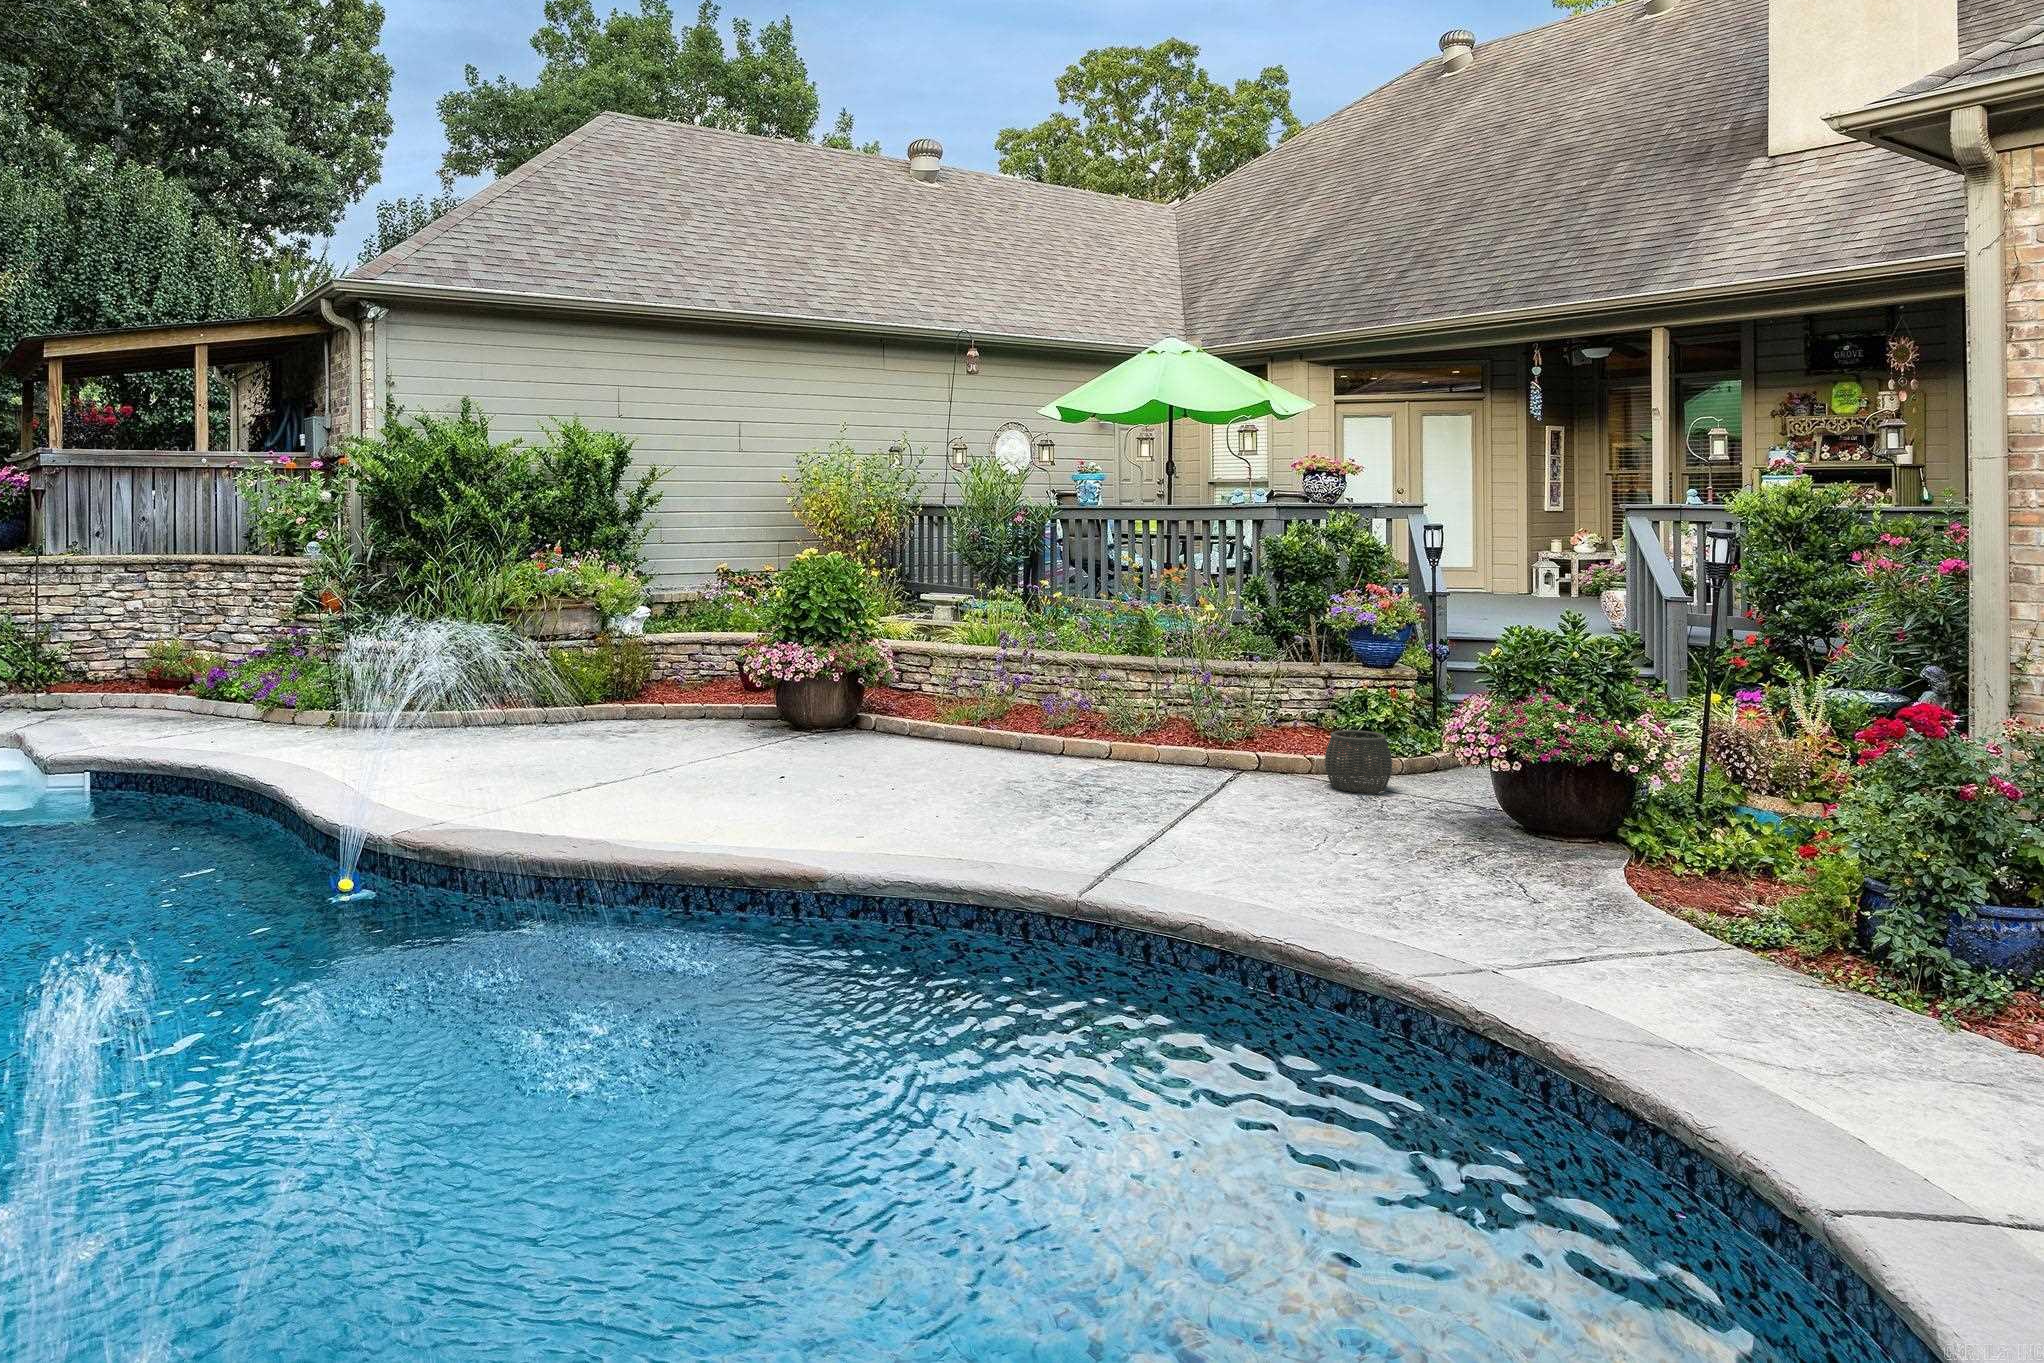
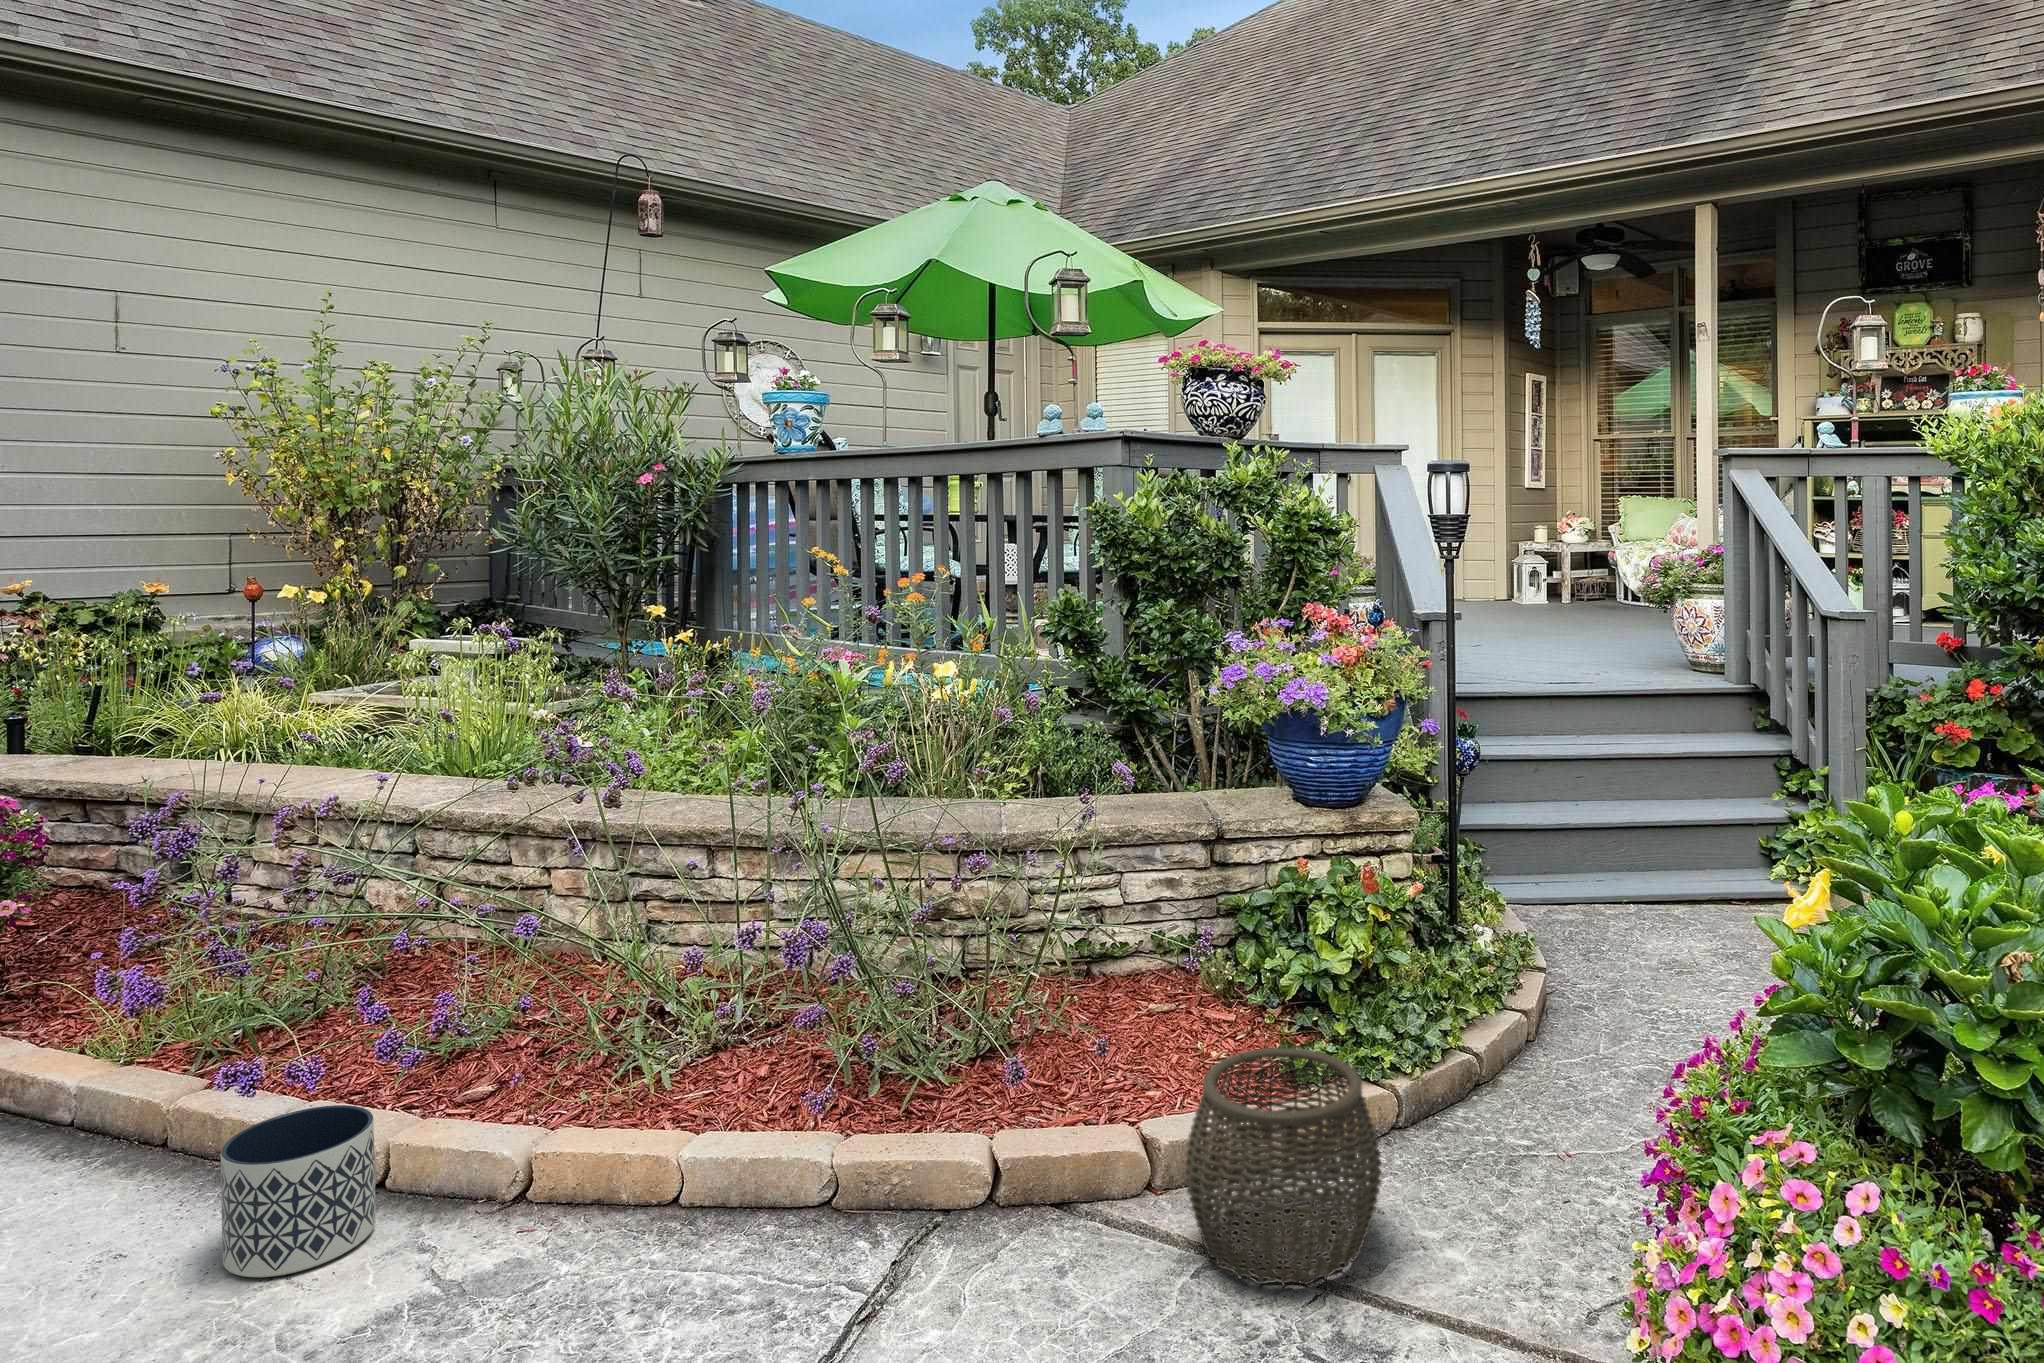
planter: none [1020,732,1058,772] -> present [221,1105,376,1277]

